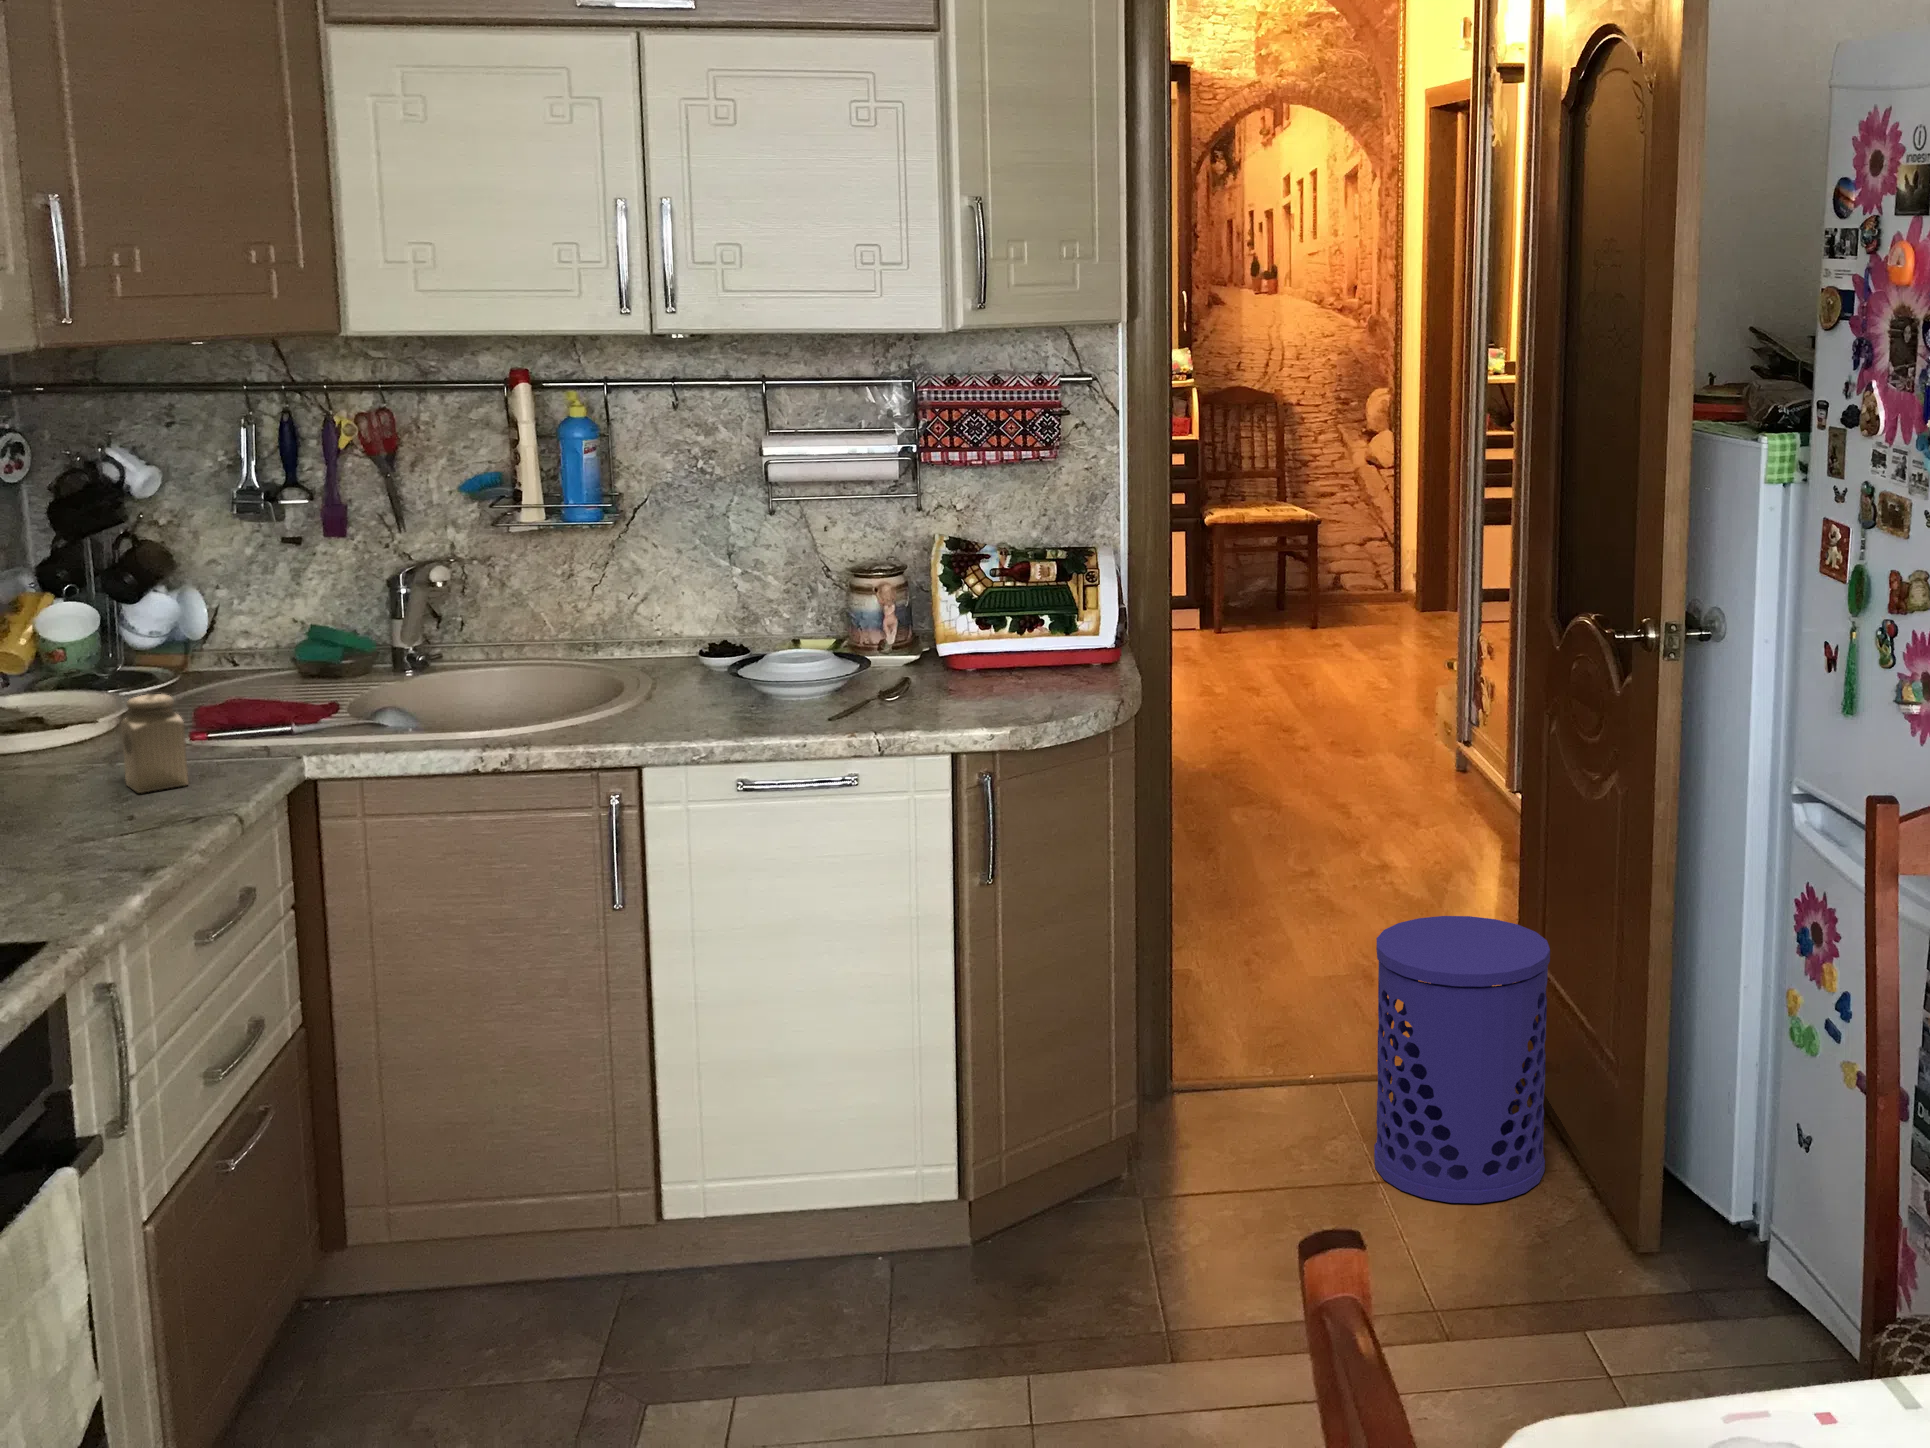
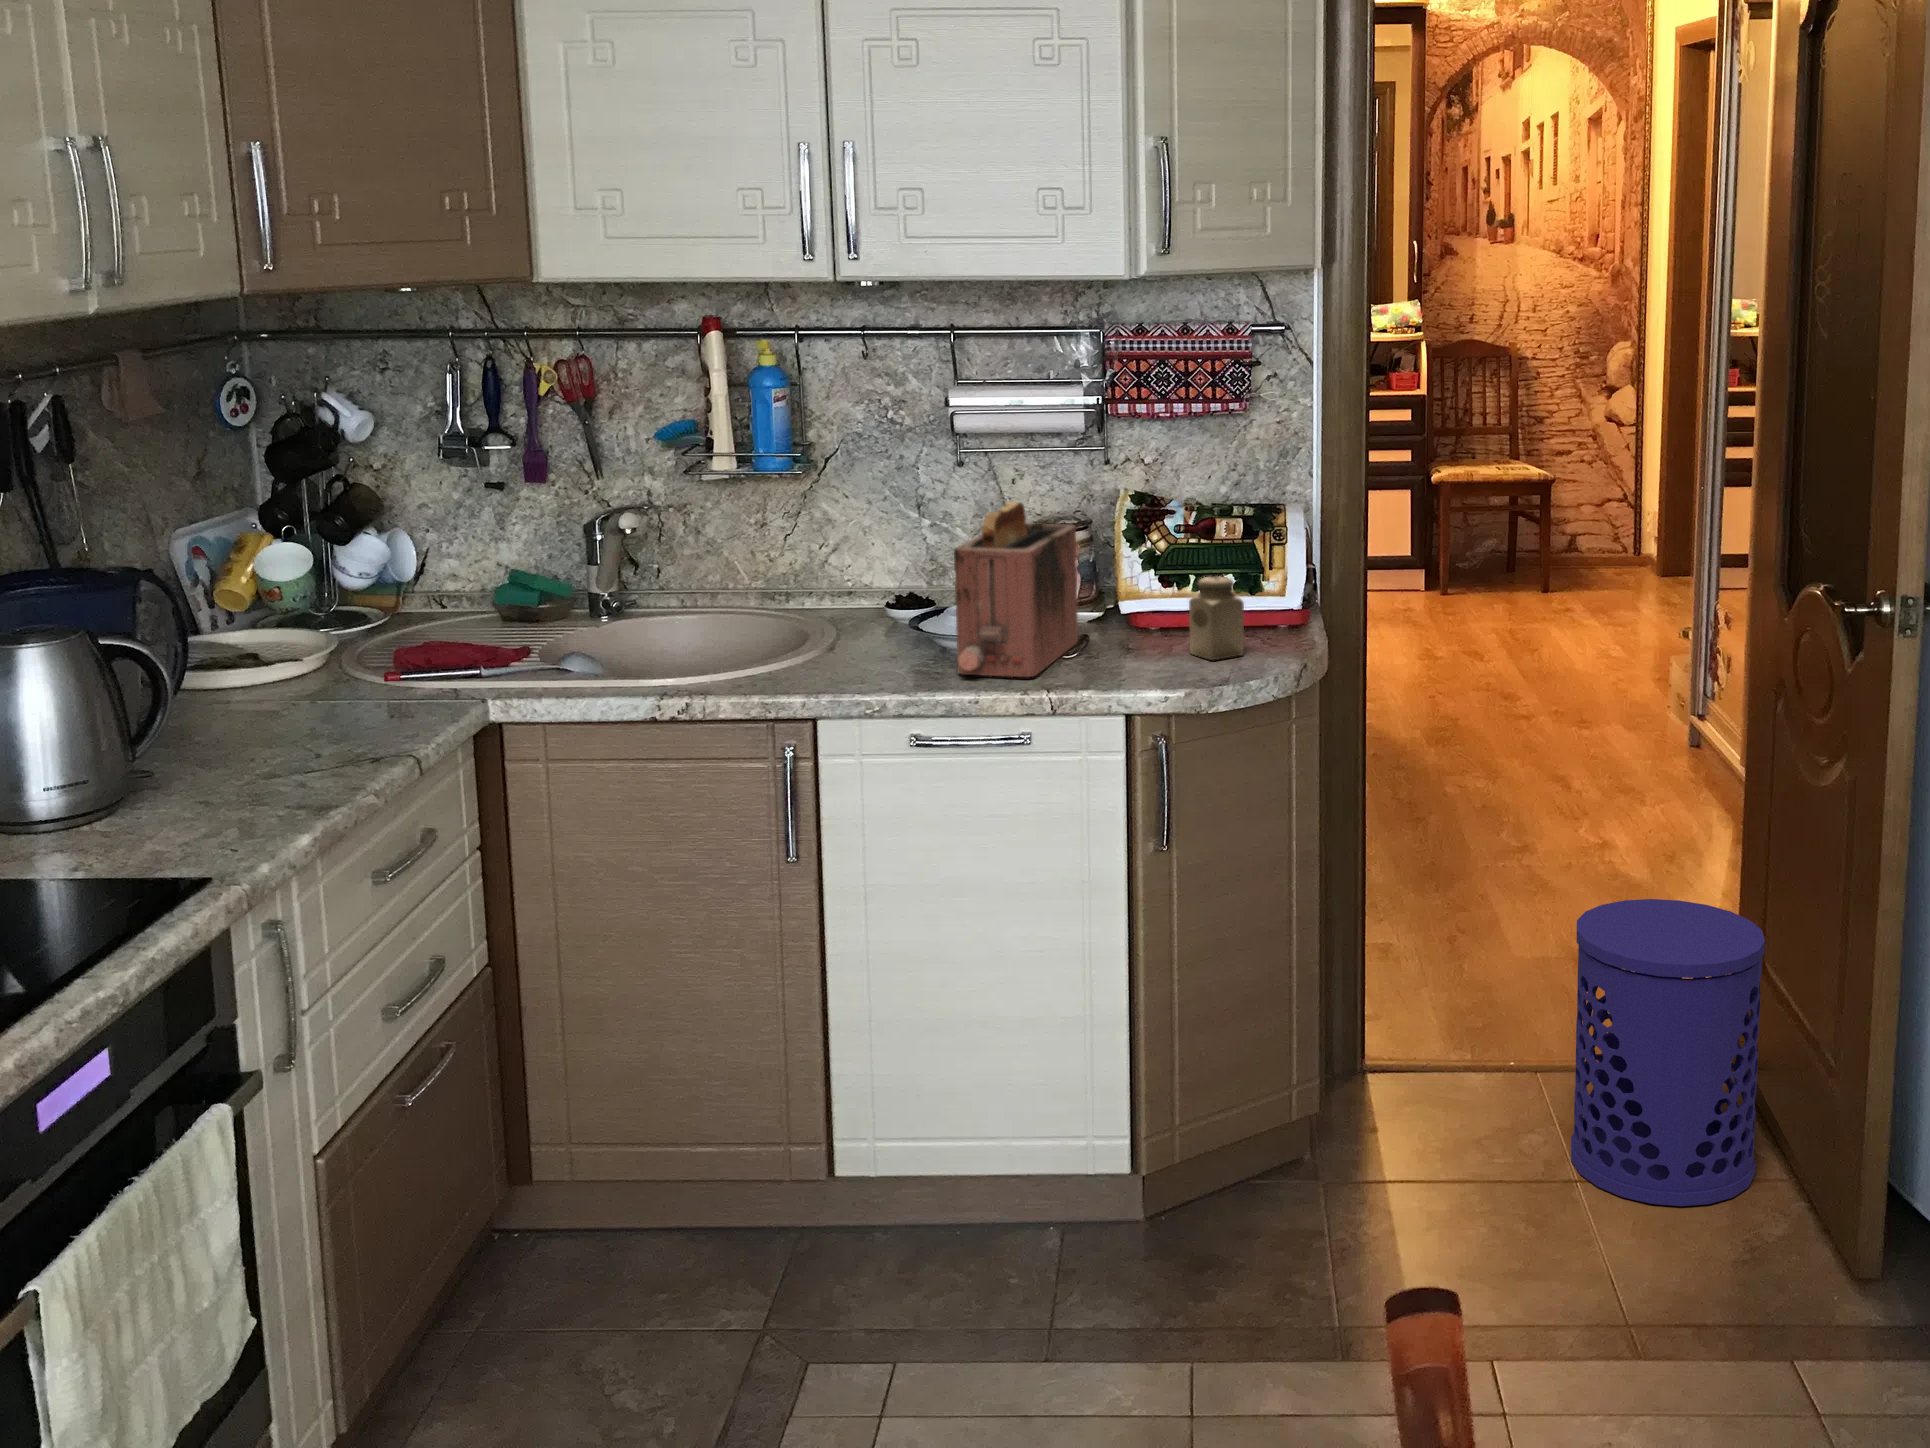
toaster: none [779,549,897,720] -> present [954,502,1078,677]
salt shaker: present [121,694,188,793] -> present [1189,576,1244,660]

